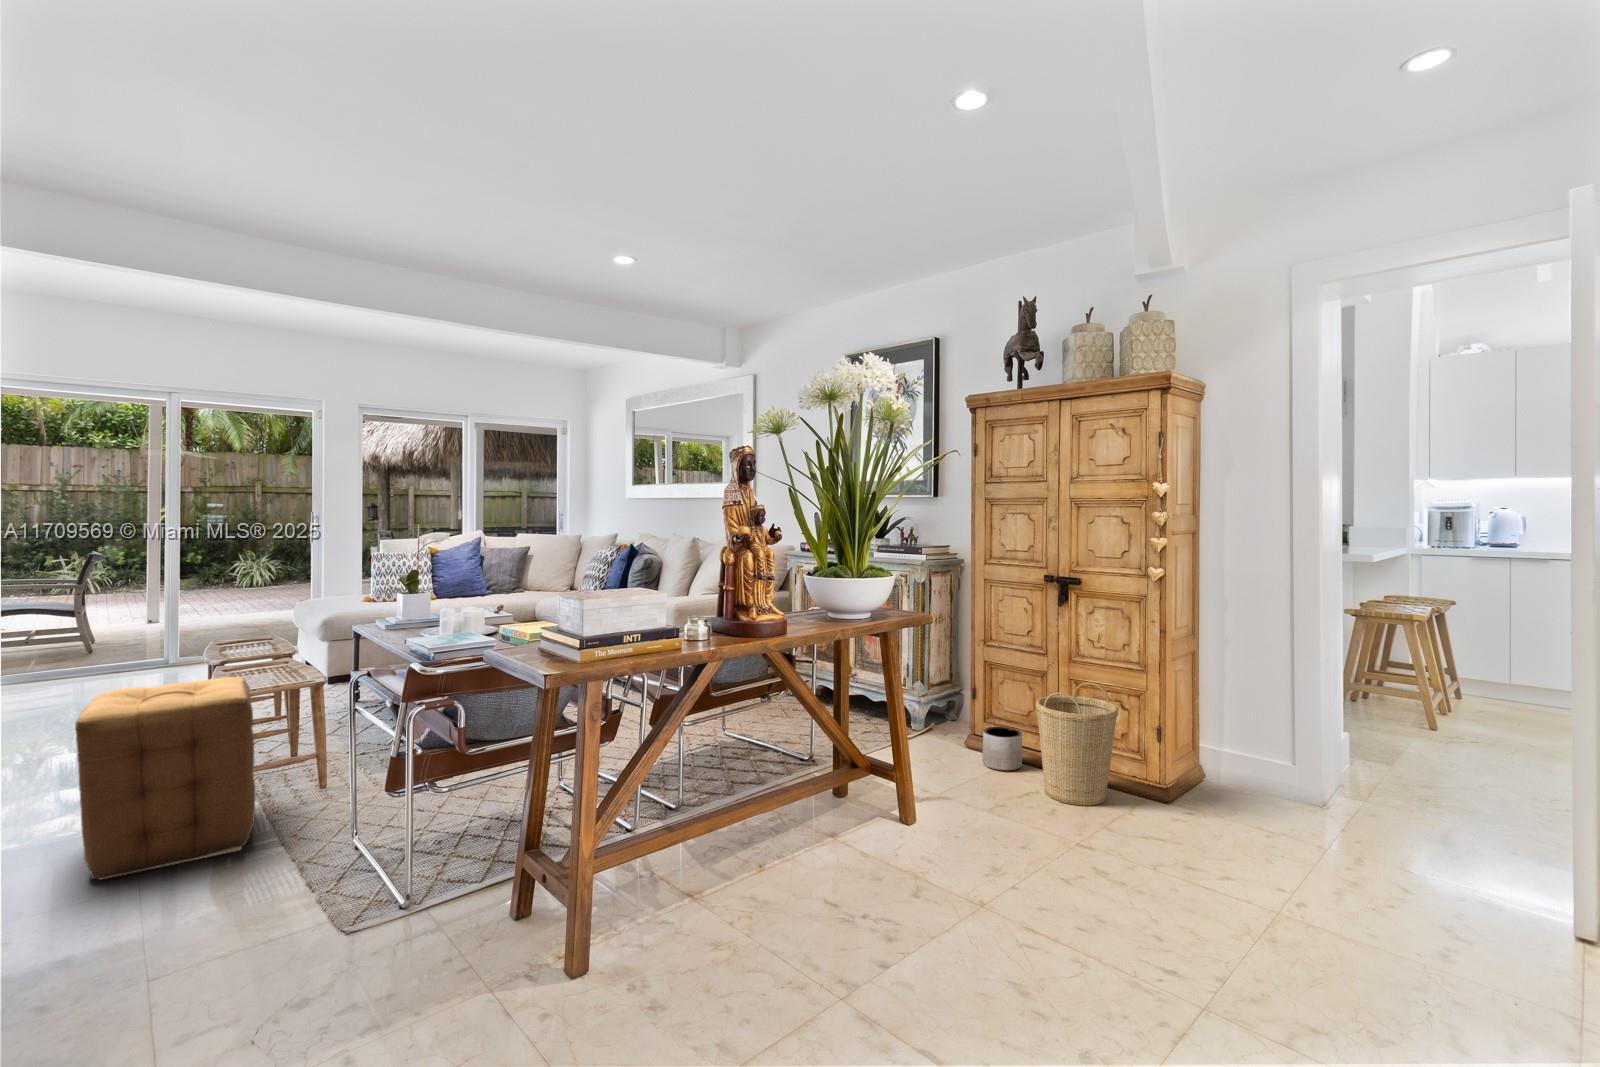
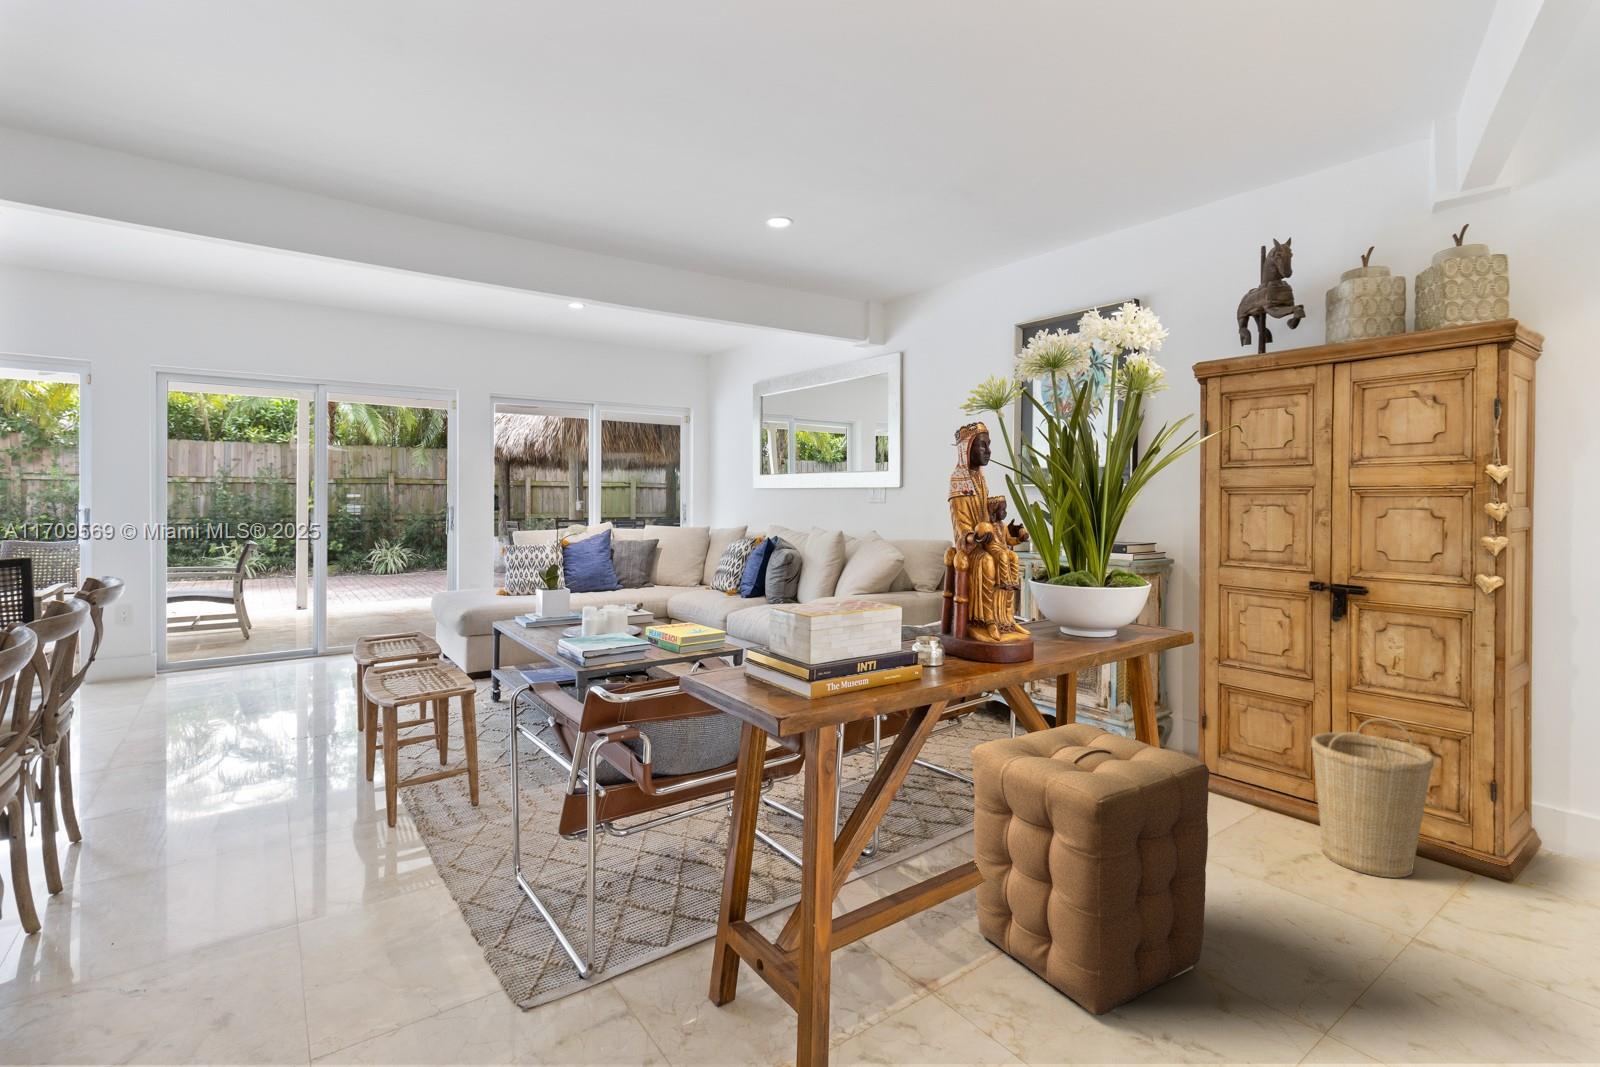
ottoman: present [75,677,255,880] -> present [972,723,1209,1015]
planter: present [983,727,1022,771] -> none [1223,764,1278,820]

